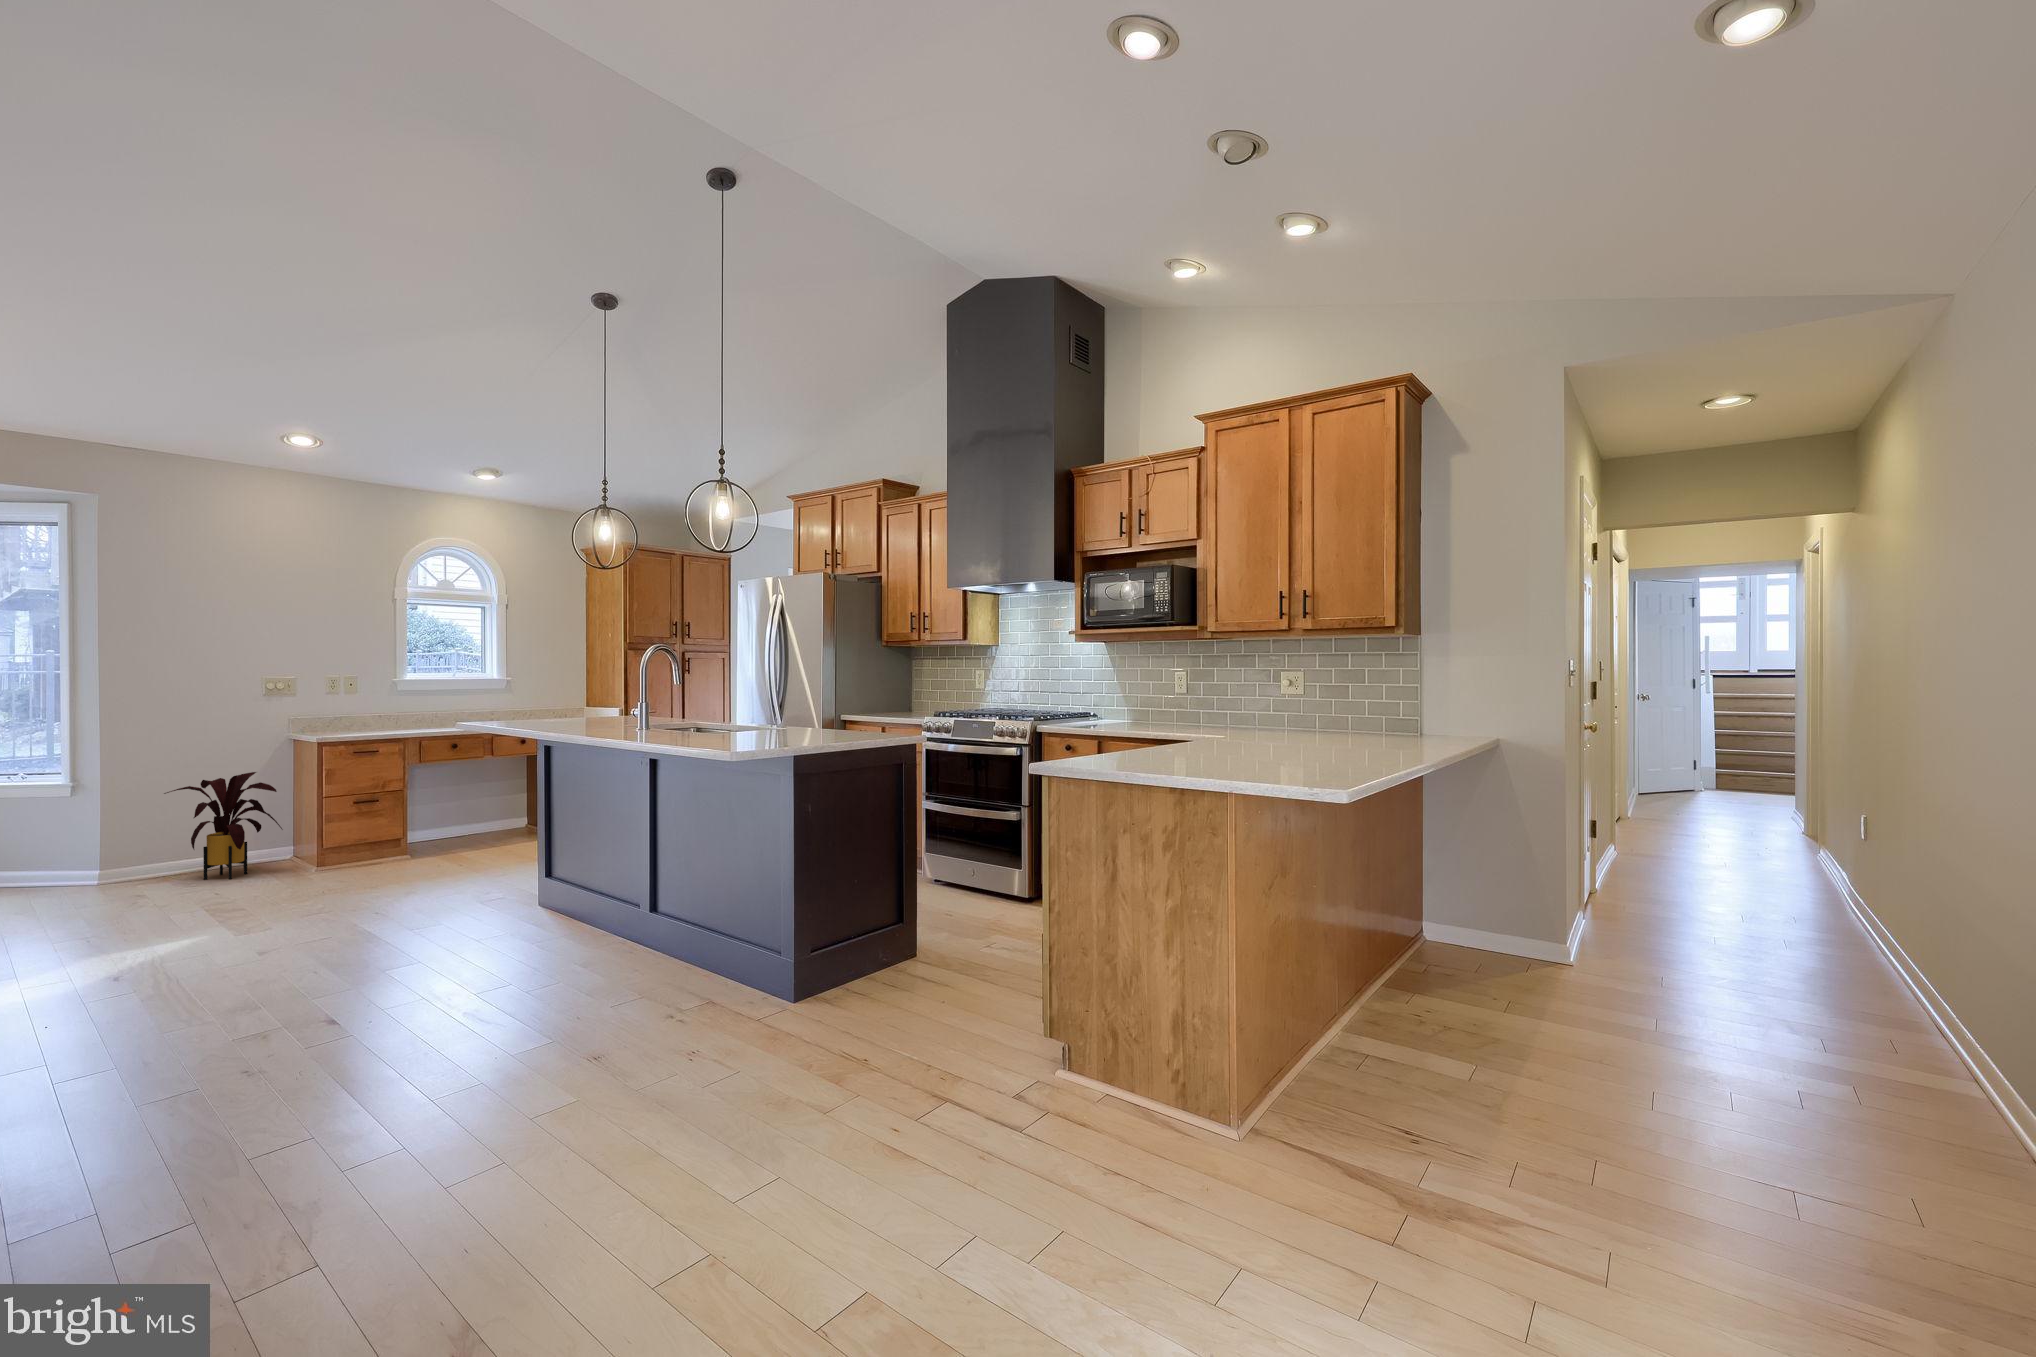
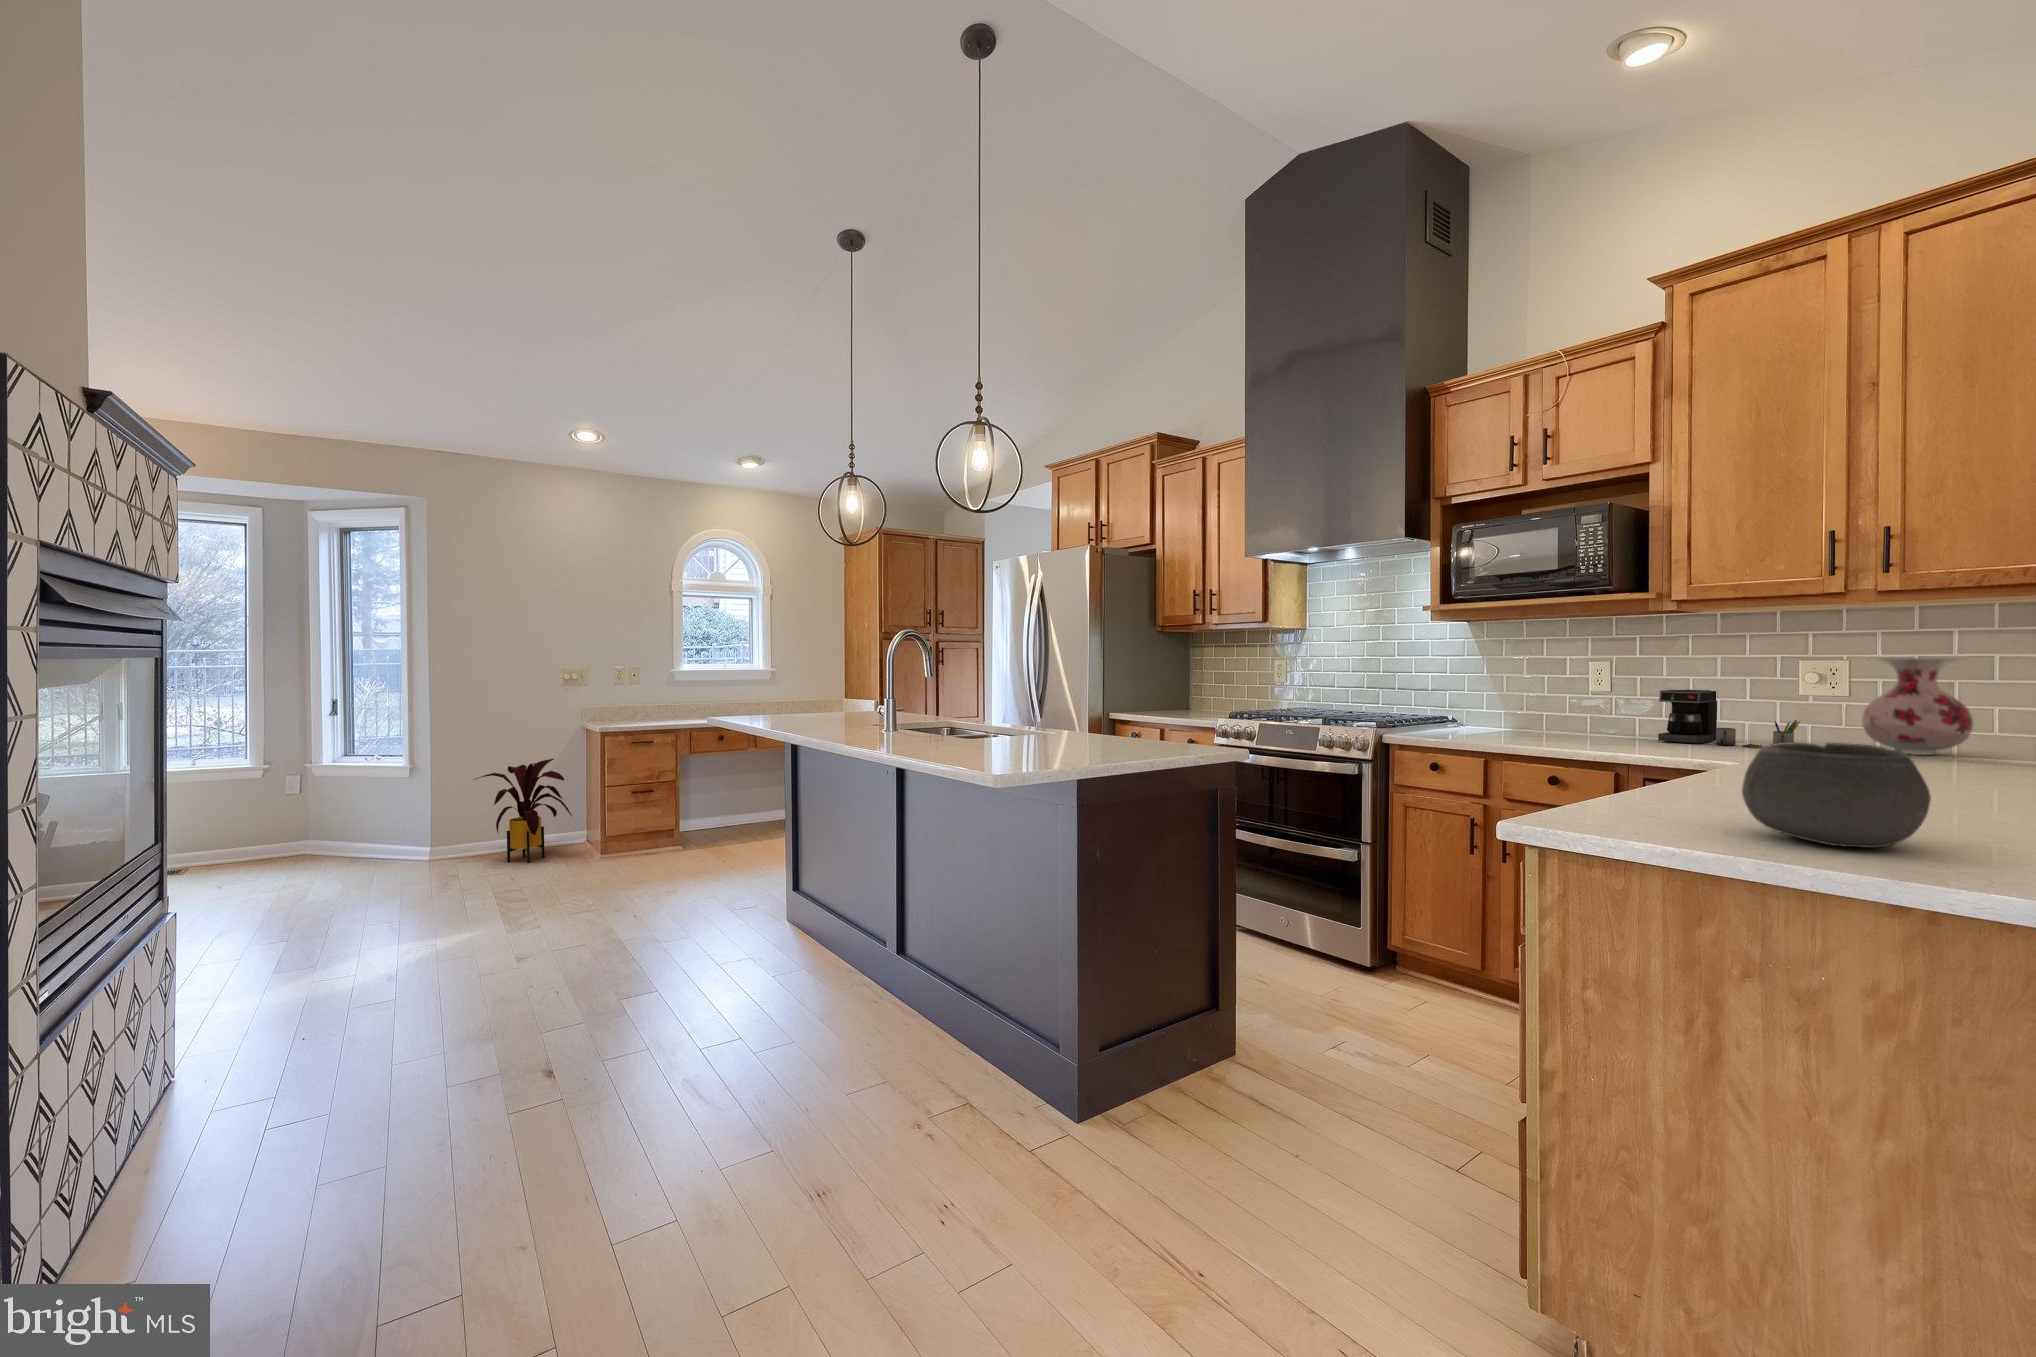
vase: none [1311,670,1360,730] -> present [1862,657,1973,755]
coffee maker: none [1212,692,1281,730] -> present [1658,689,1800,748]
bowl: none [1135,709,1204,759] -> present [1742,743,1931,848]

